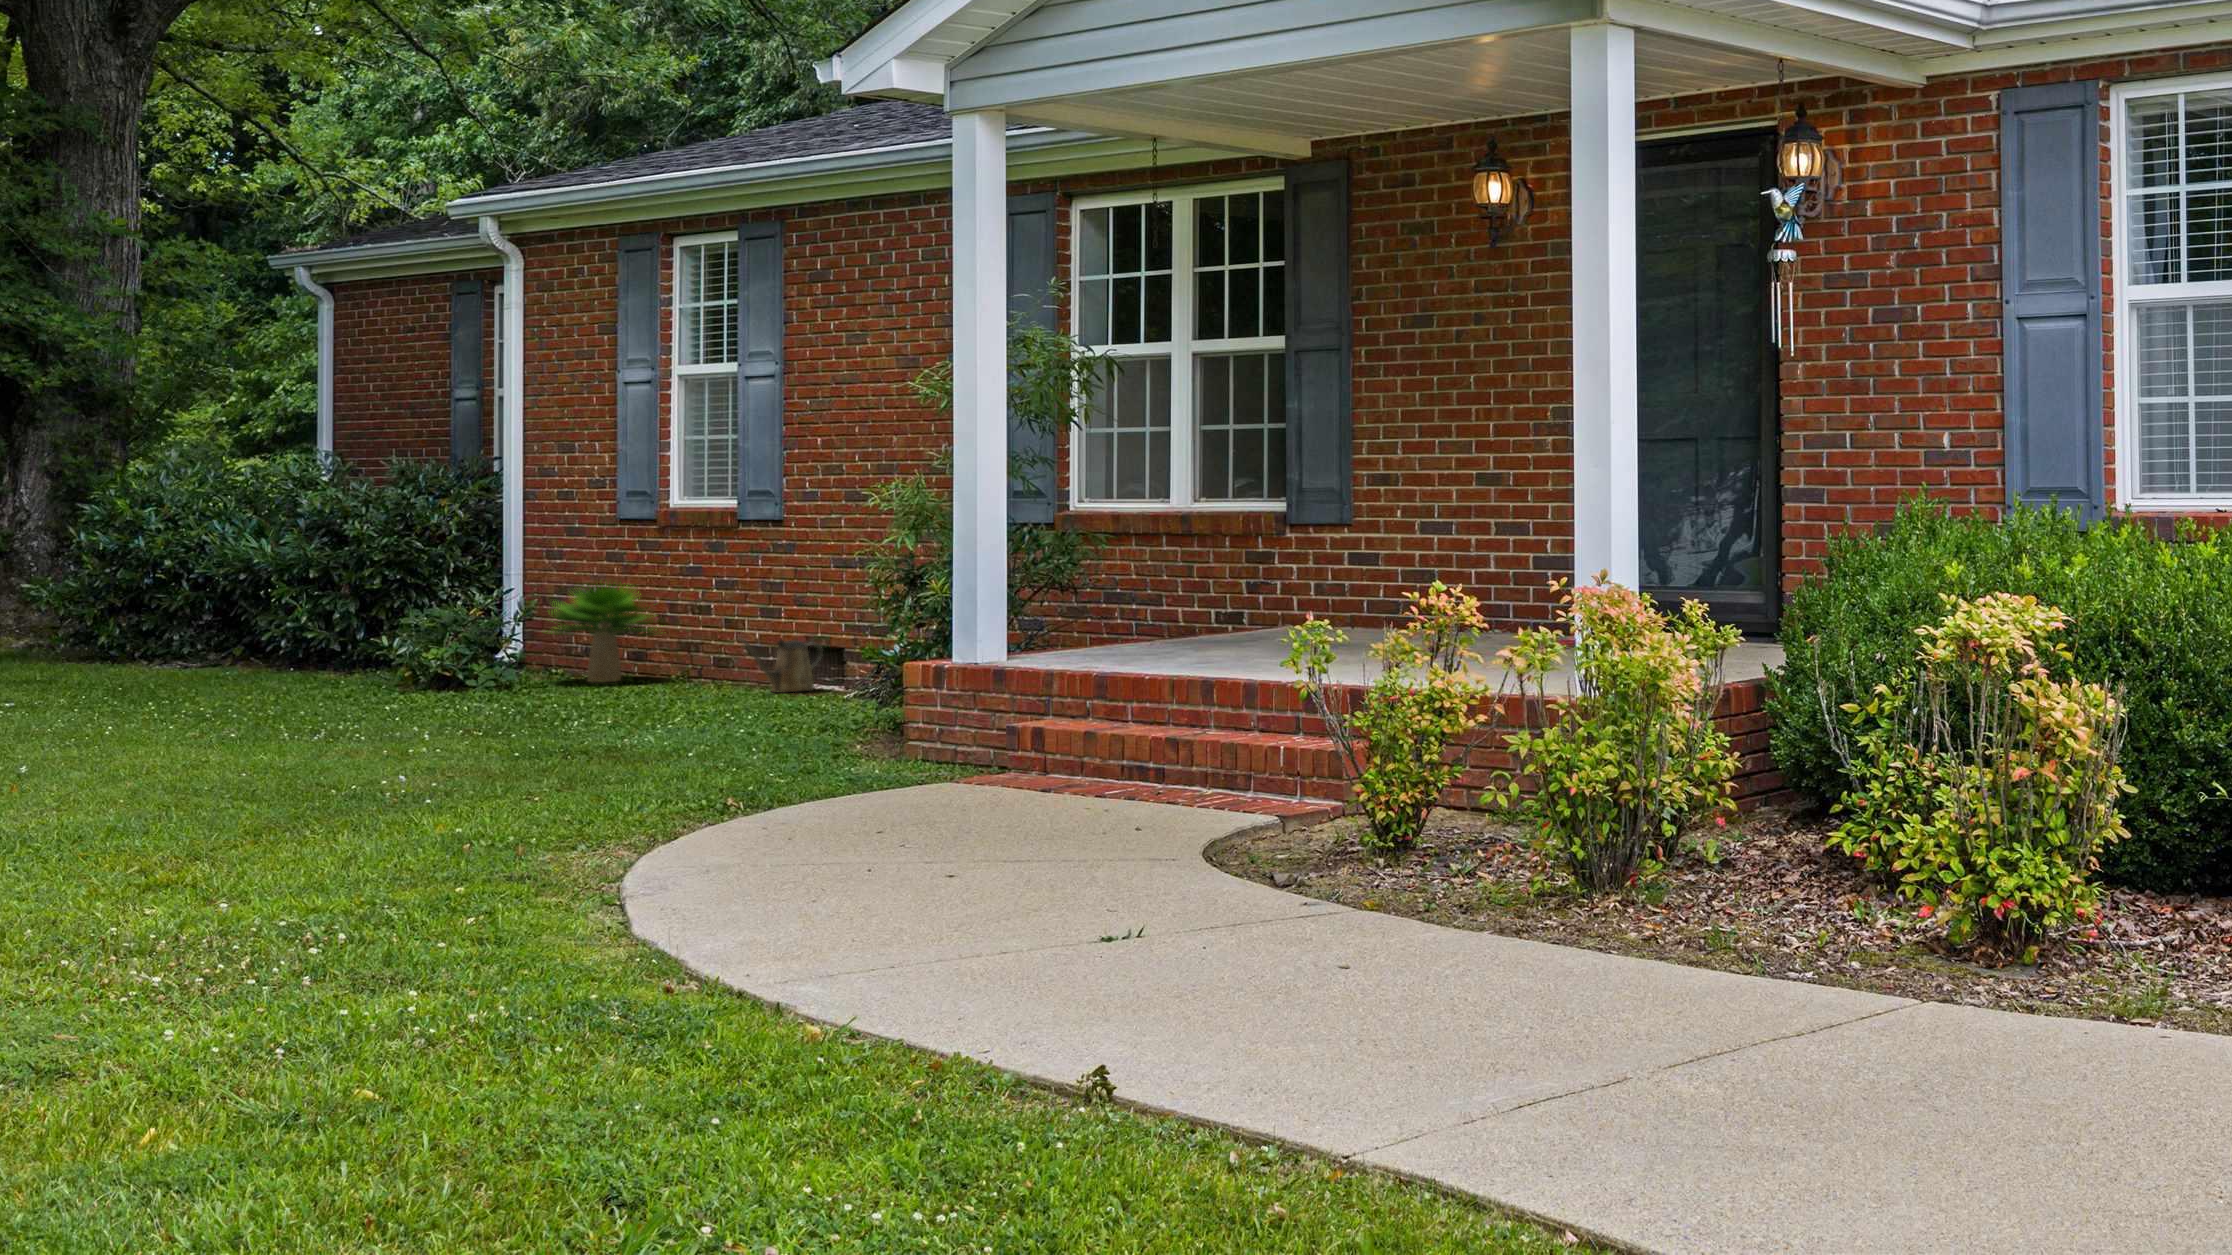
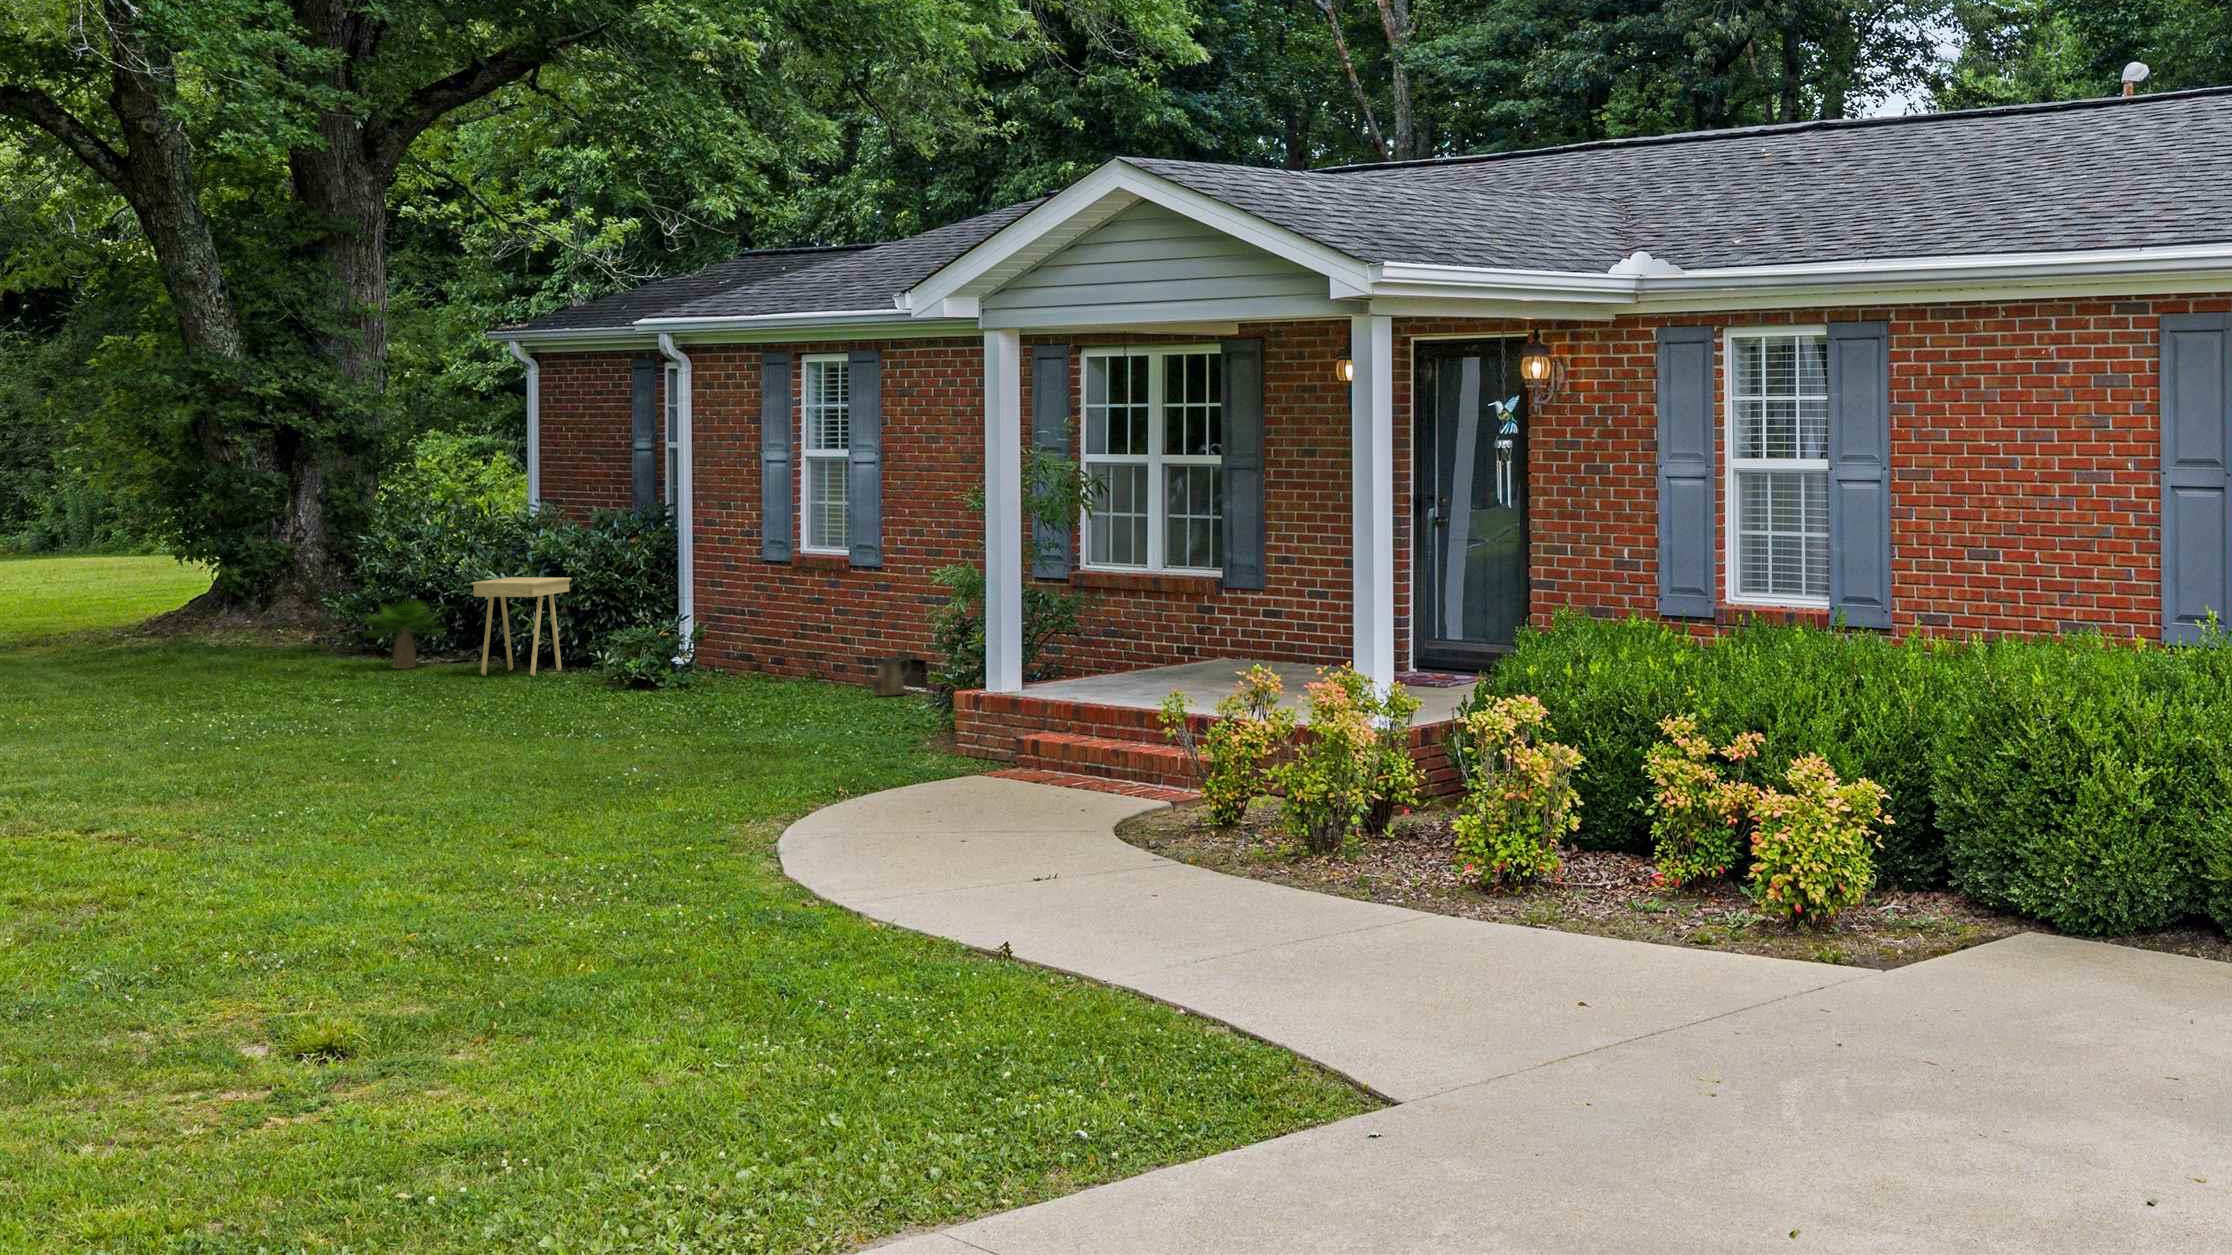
side table: none [212,544,355,675] -> present [471,577,572,676]
potted plant: present [547,582,660,682] -> present [367,602,442,669]

